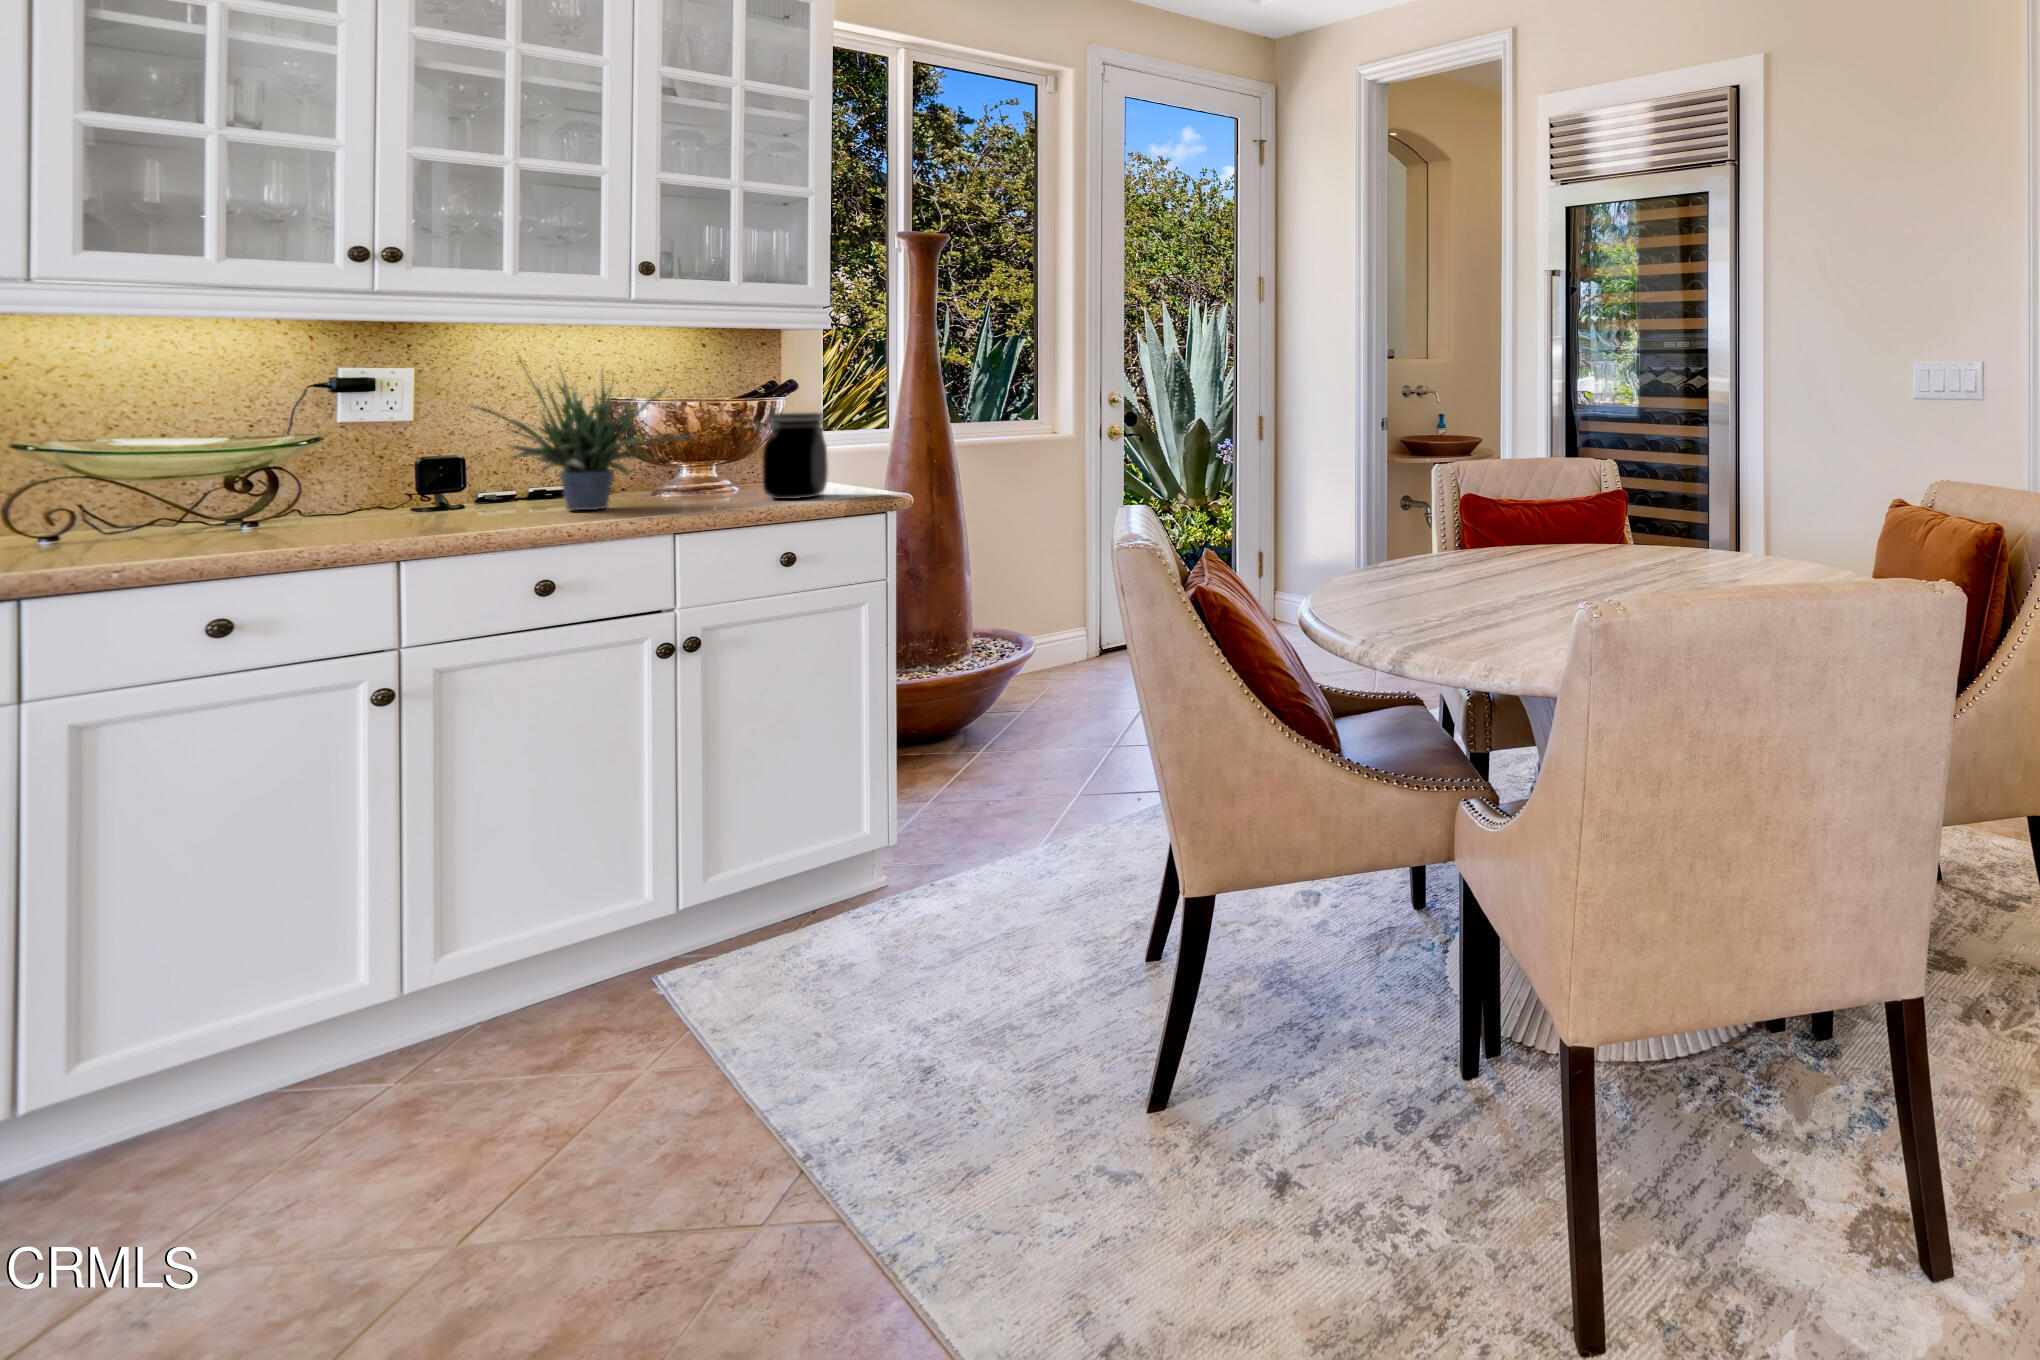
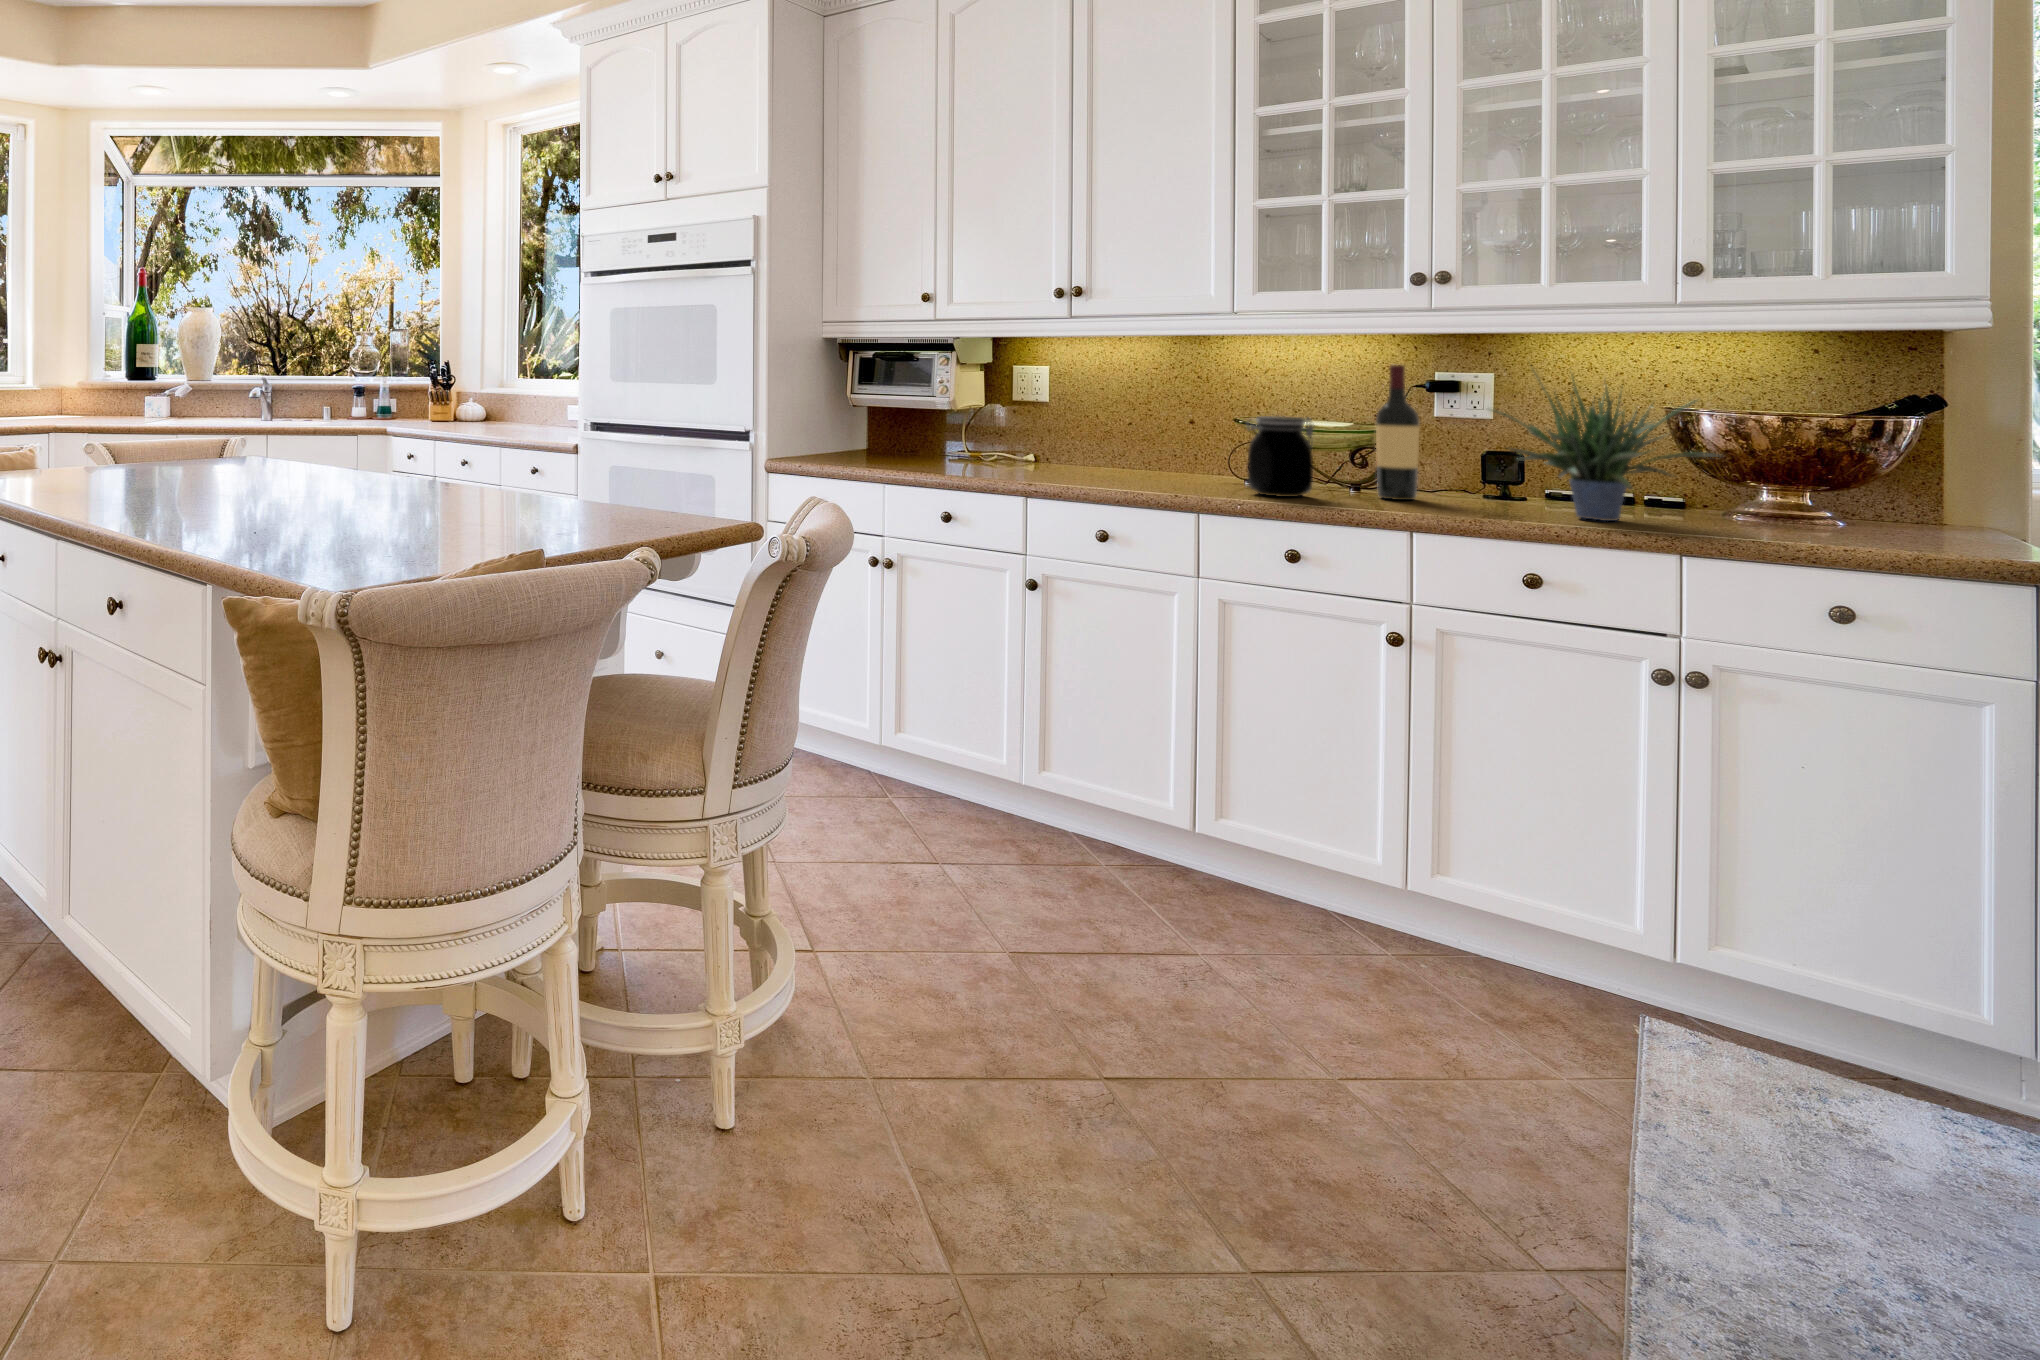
wine bottle: none [310,358,370,523] -> present [1376,365,1420,500]
jar: present [762,412,828,499] -> present [1247,416,1314,497]

